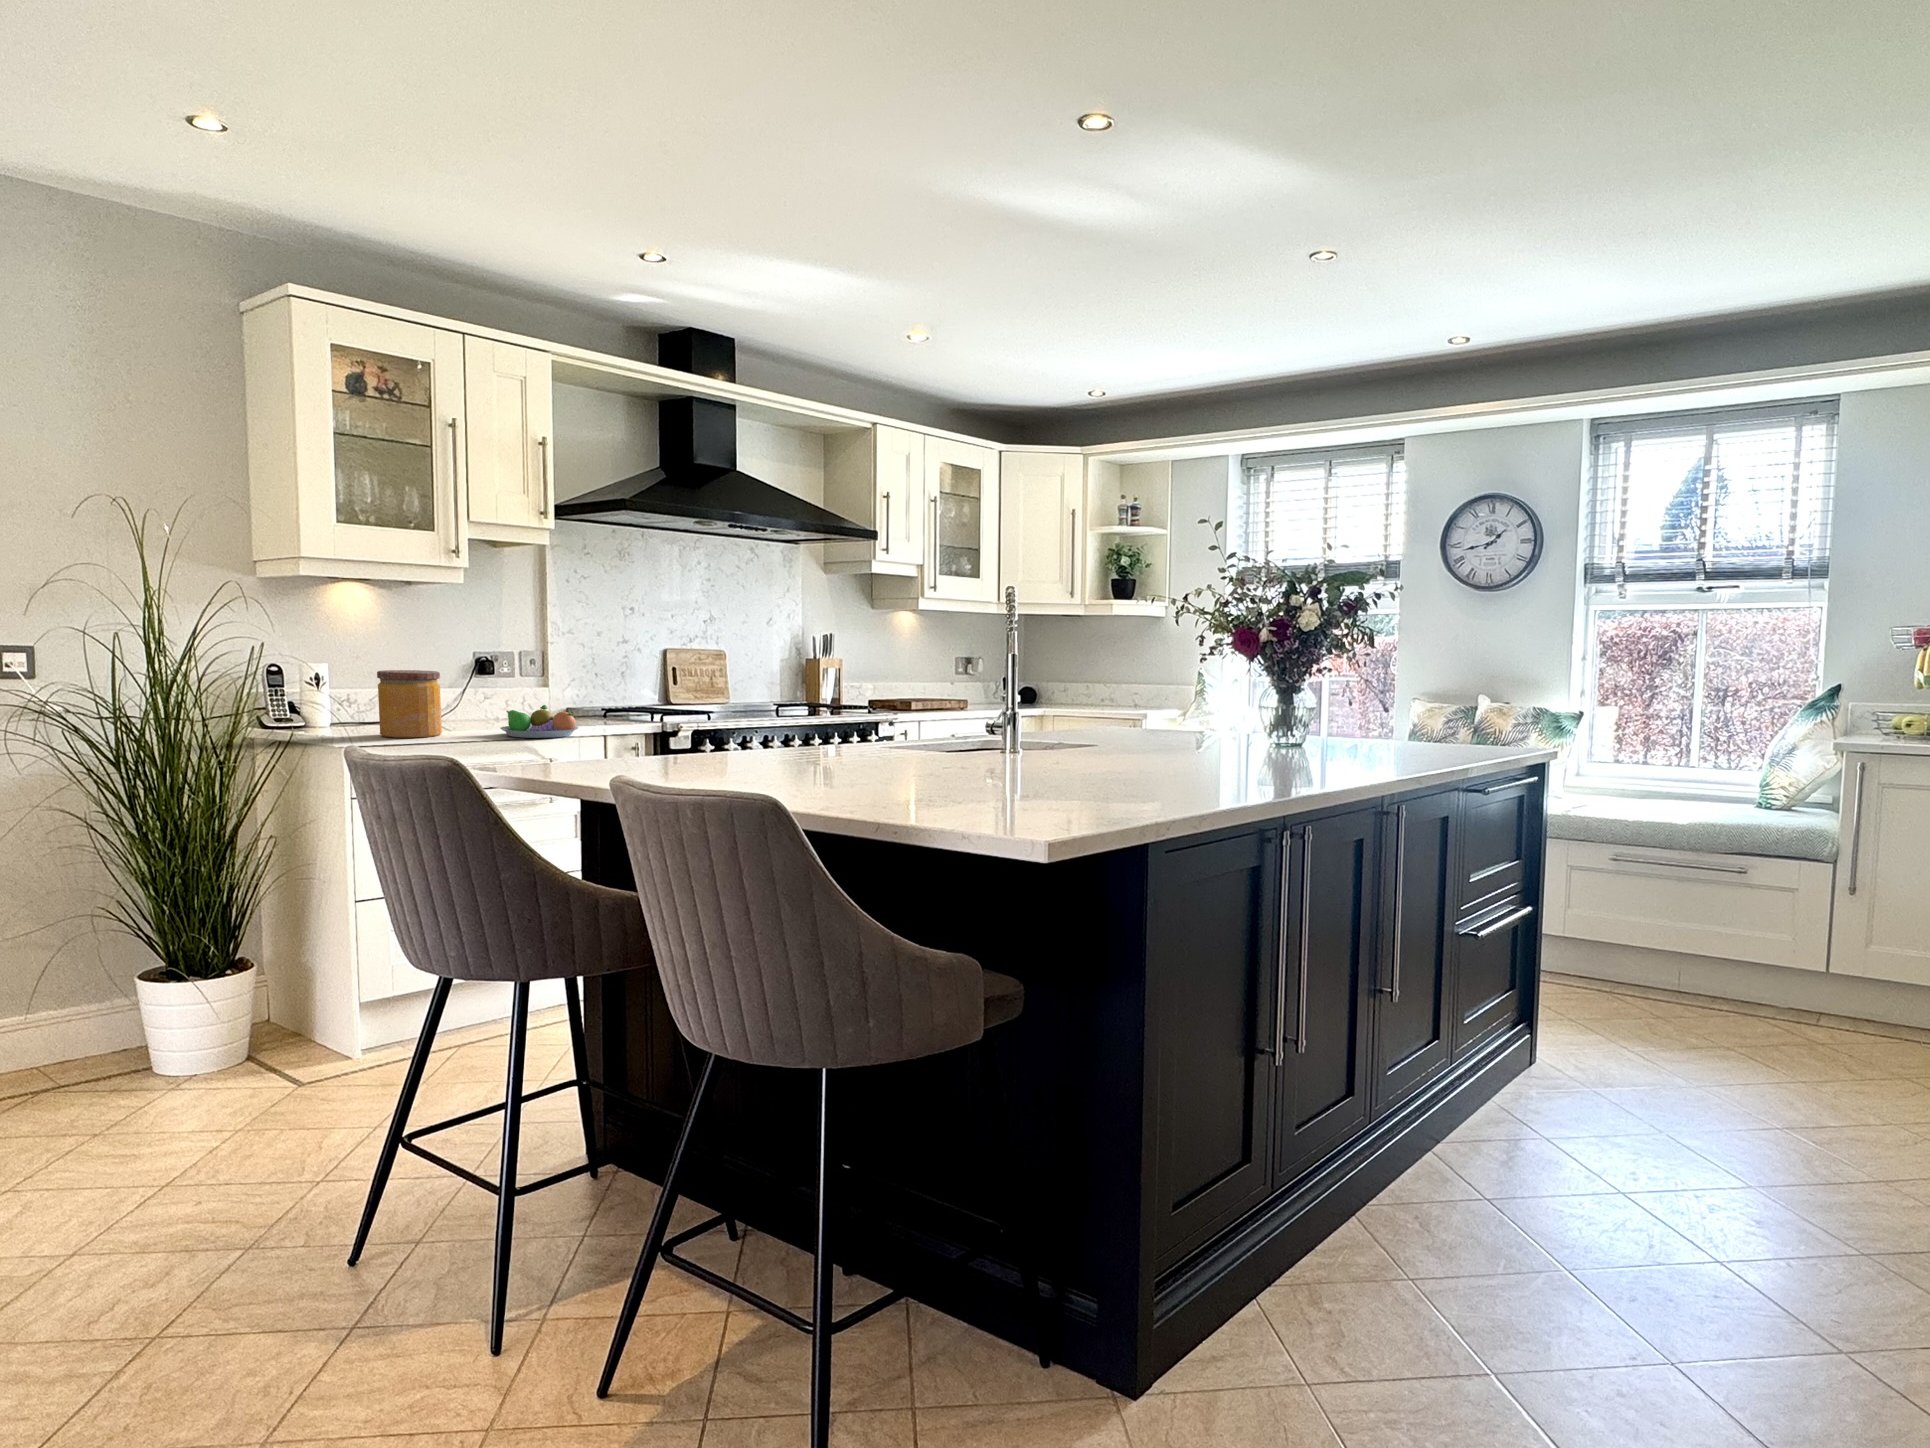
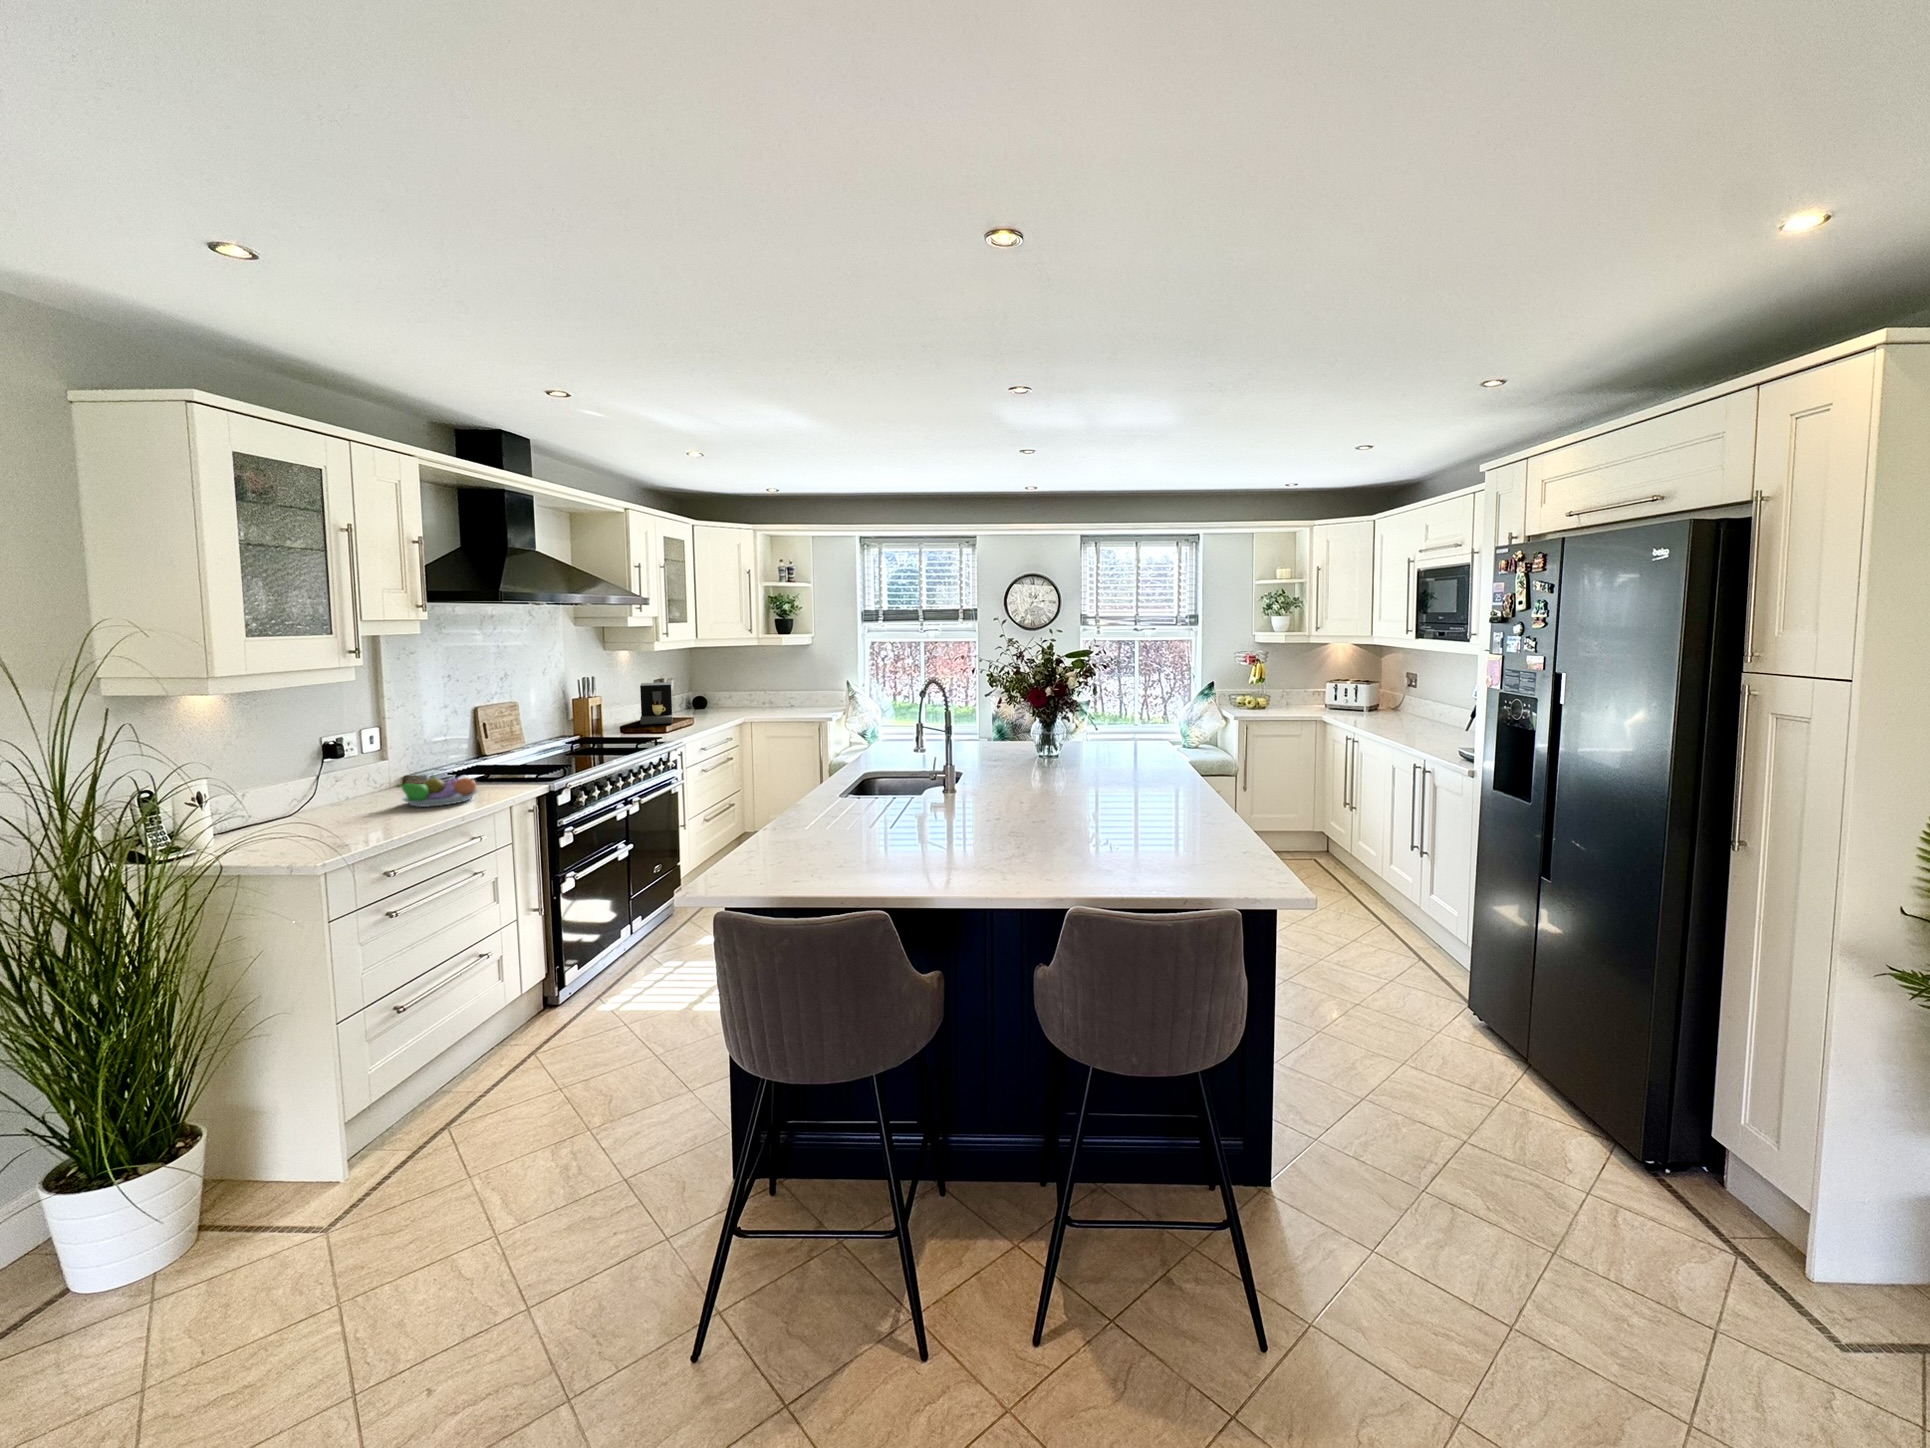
coffee maker: none [905,654,961,704] -> present [640,682,672,724]
jar: present [377,670,442,738] -> none [270,759,341,828]

